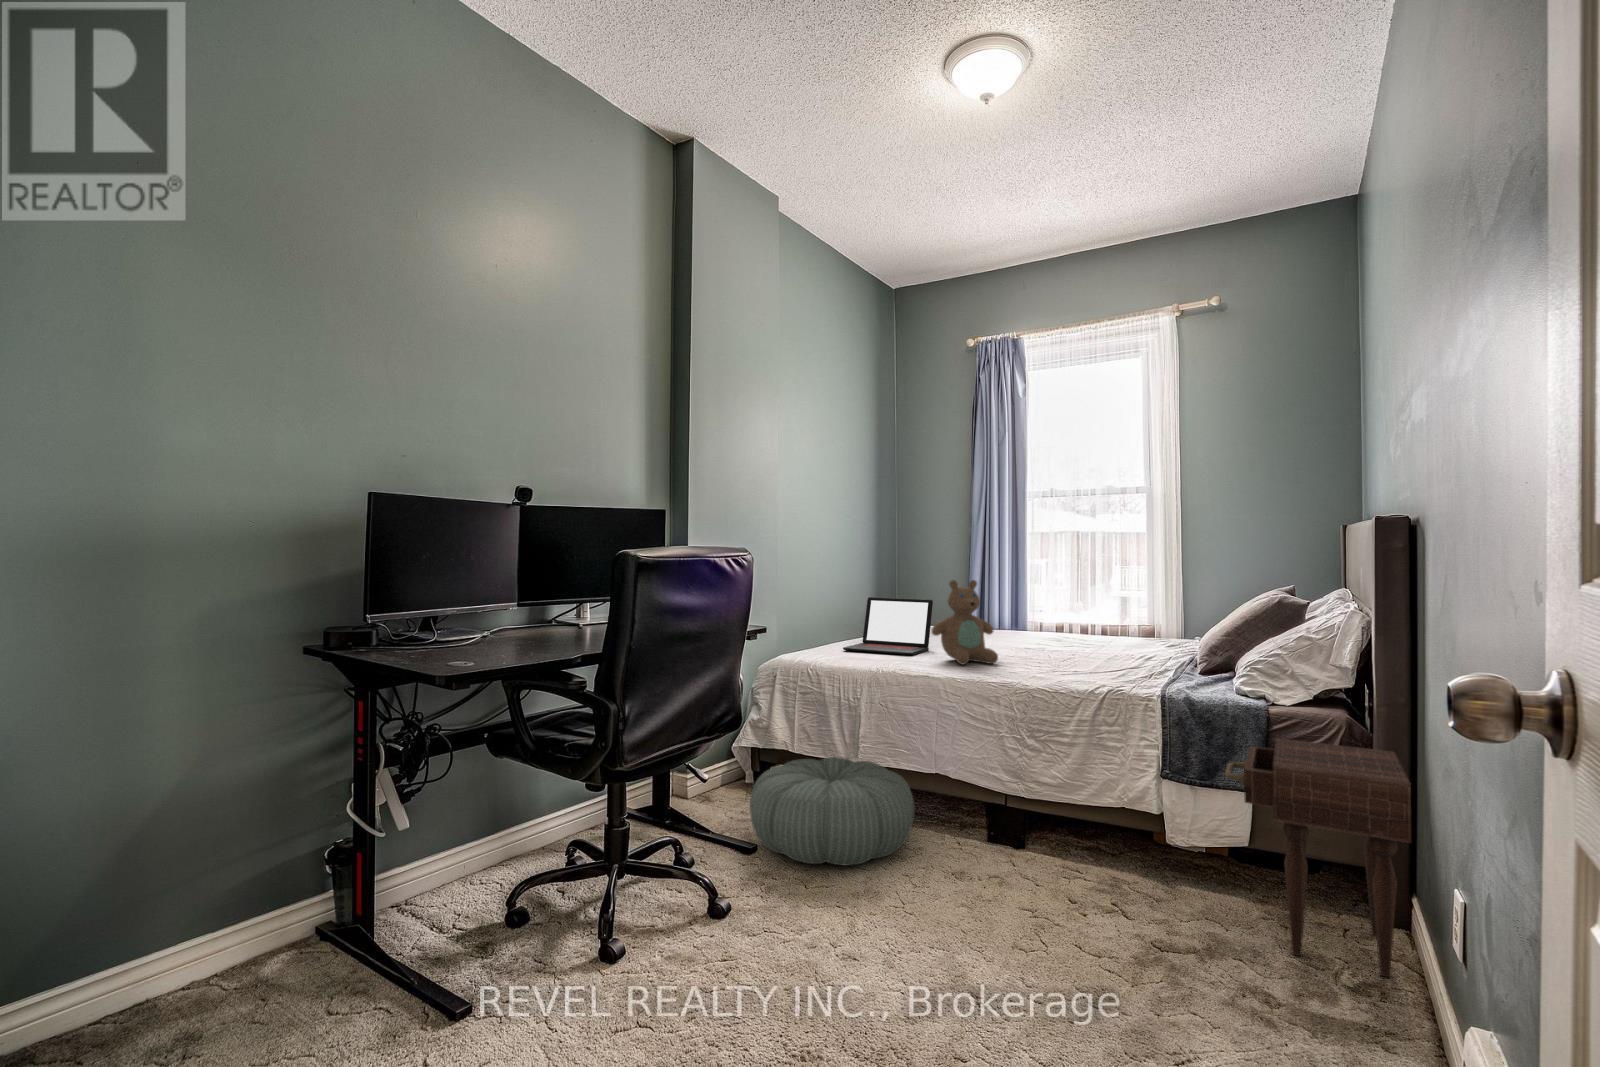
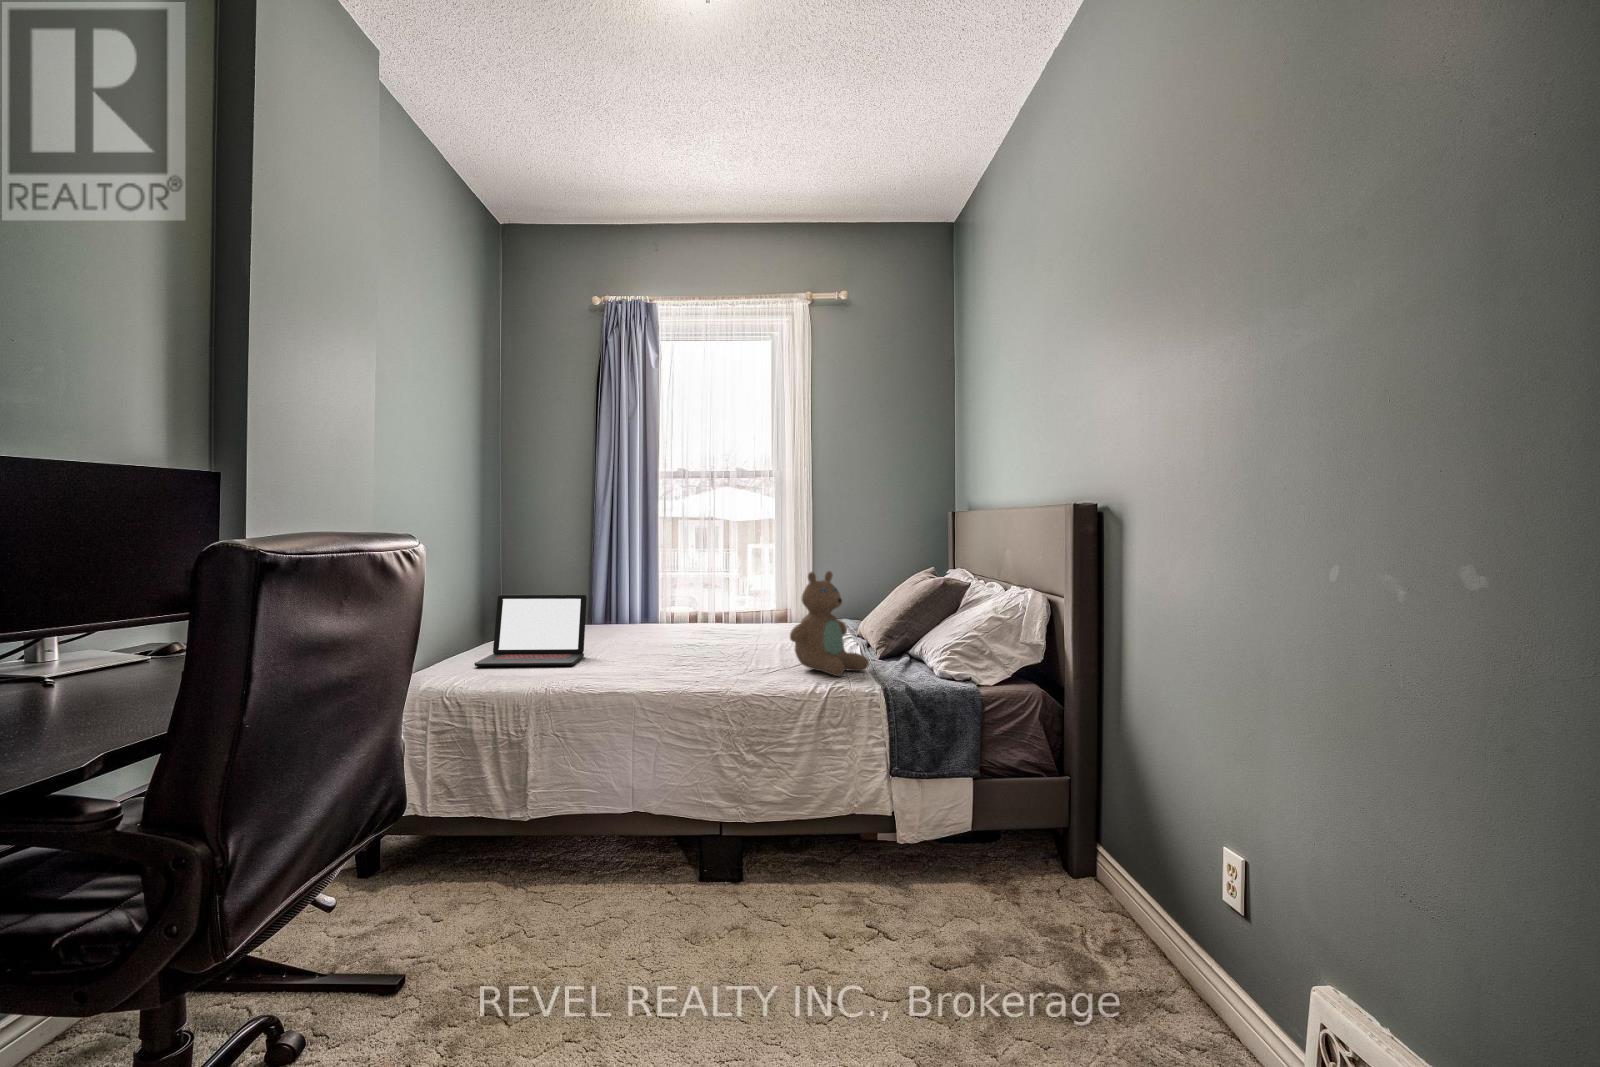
teddy bear: present [932,580,998,665] -> present [790,571,869,676]
nightstand: present [1225,738,1411,977] -> none [966,720,1140,934]
pouf: present [750,757,914,866] -> none [383,813,627,979]

